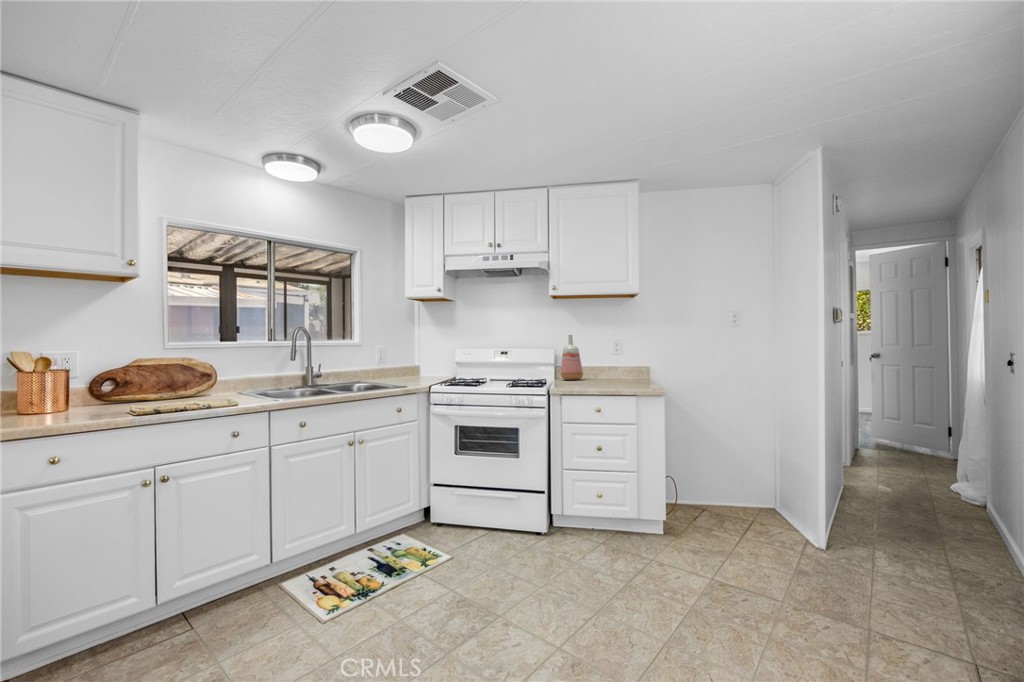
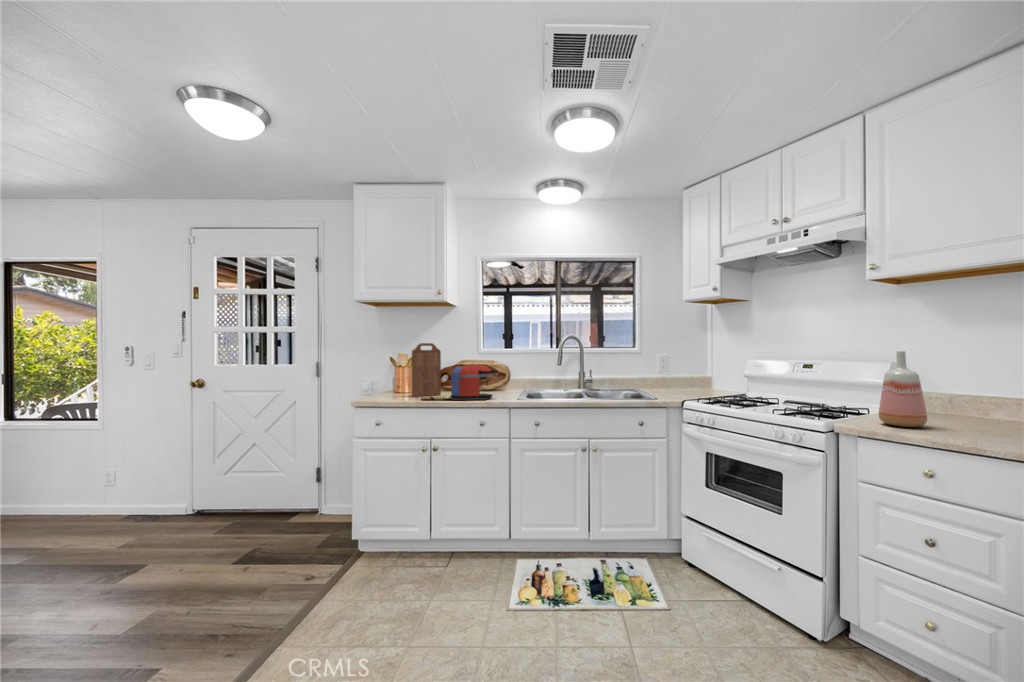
cutting board: none [74,329,121,413] -> present [412,343,441,397]
coffee maker: none [165,359,236,407] -> present [450,365,498,400]

